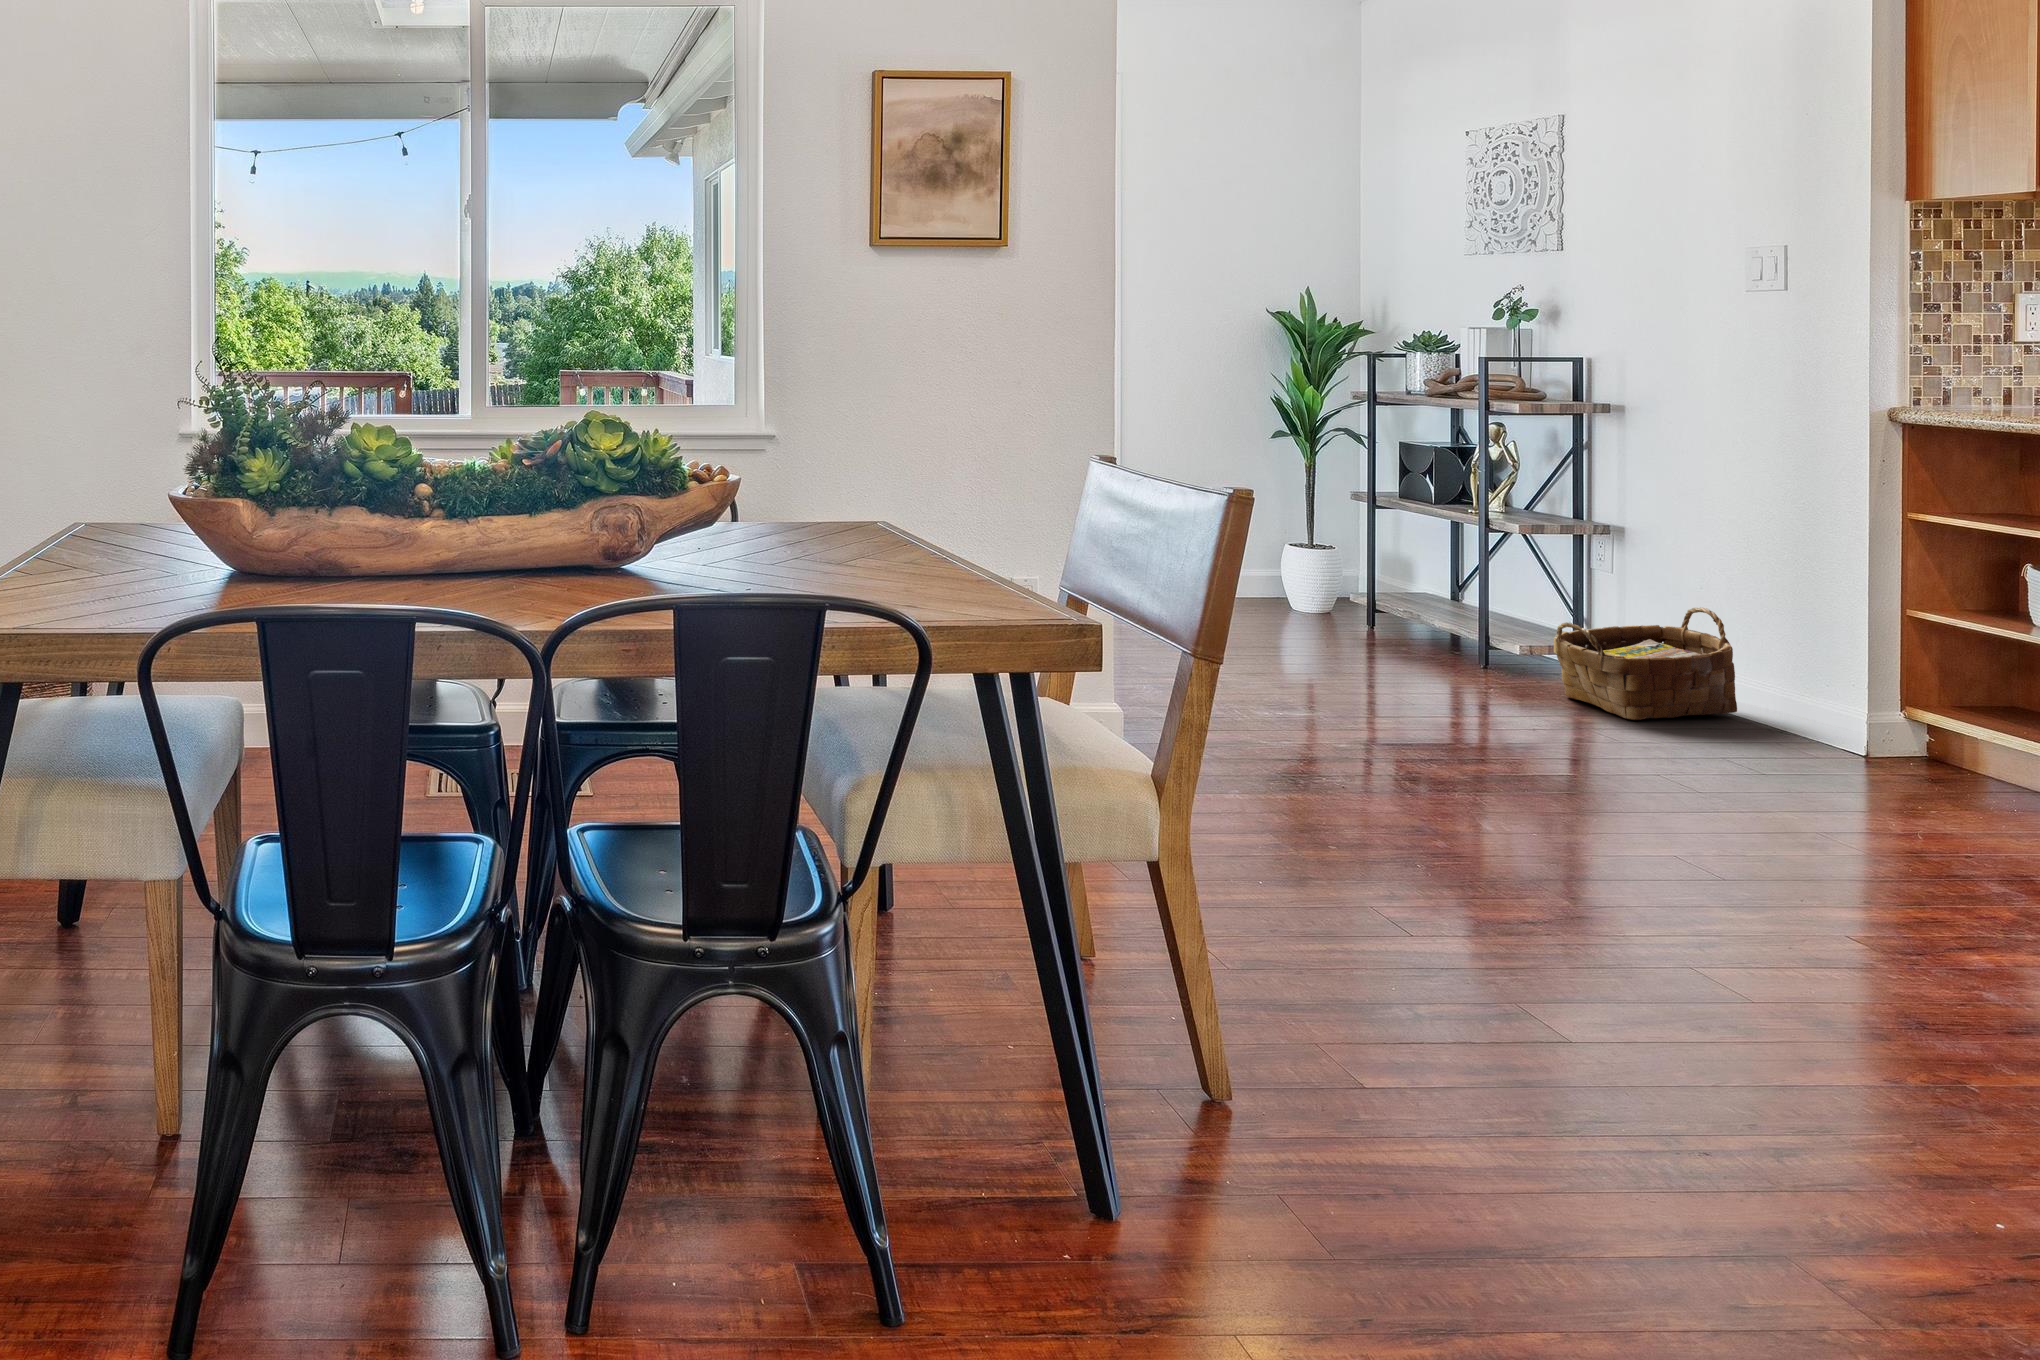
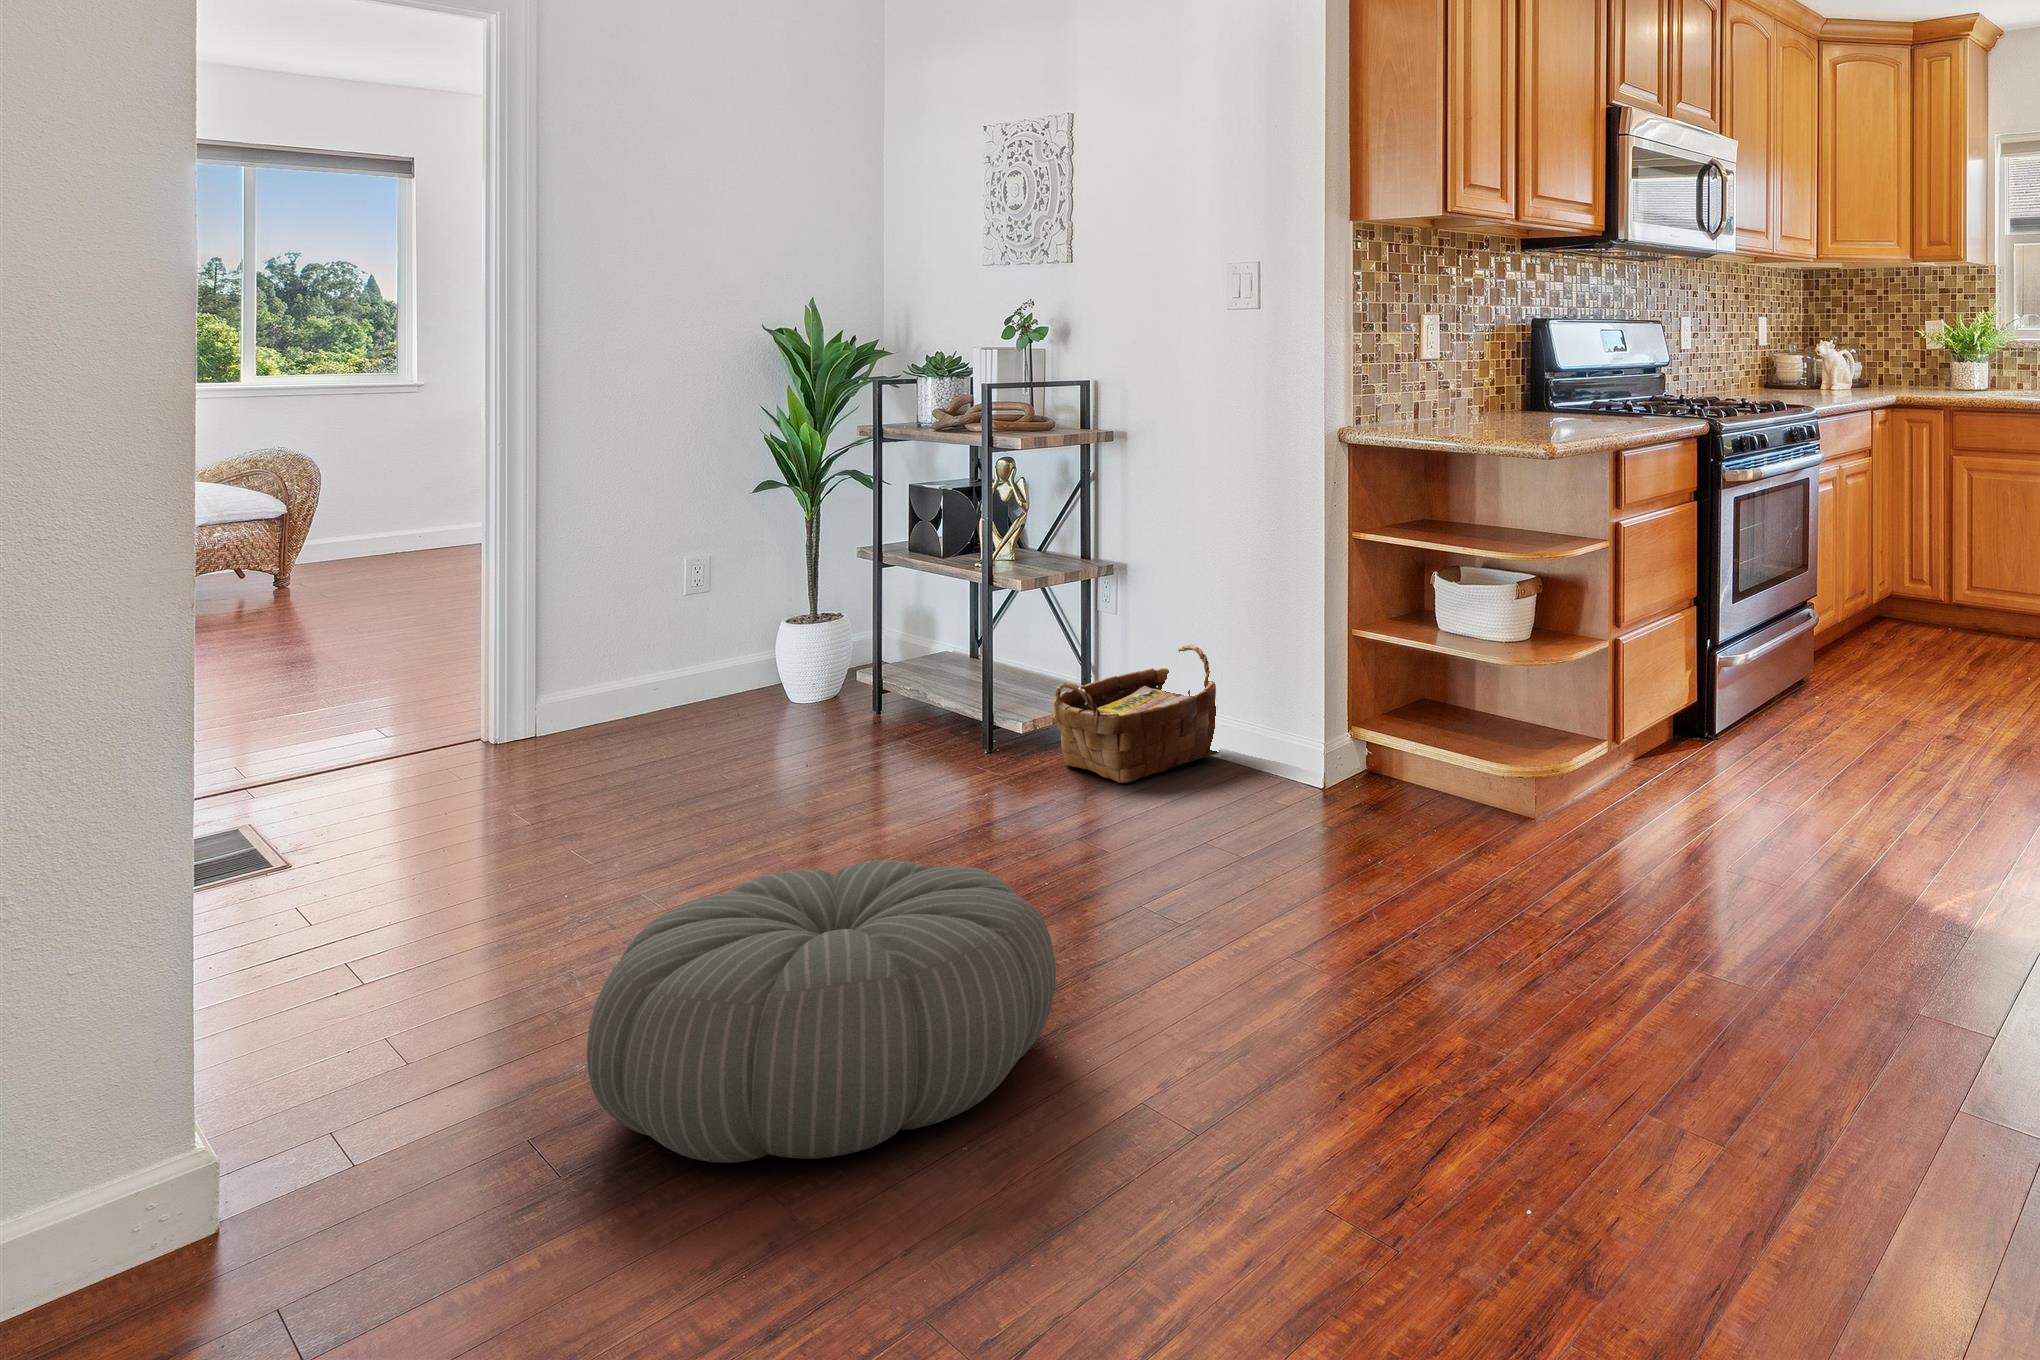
pouf: none [1251,704,1596,892] -> present [587,860,1056,1163]

